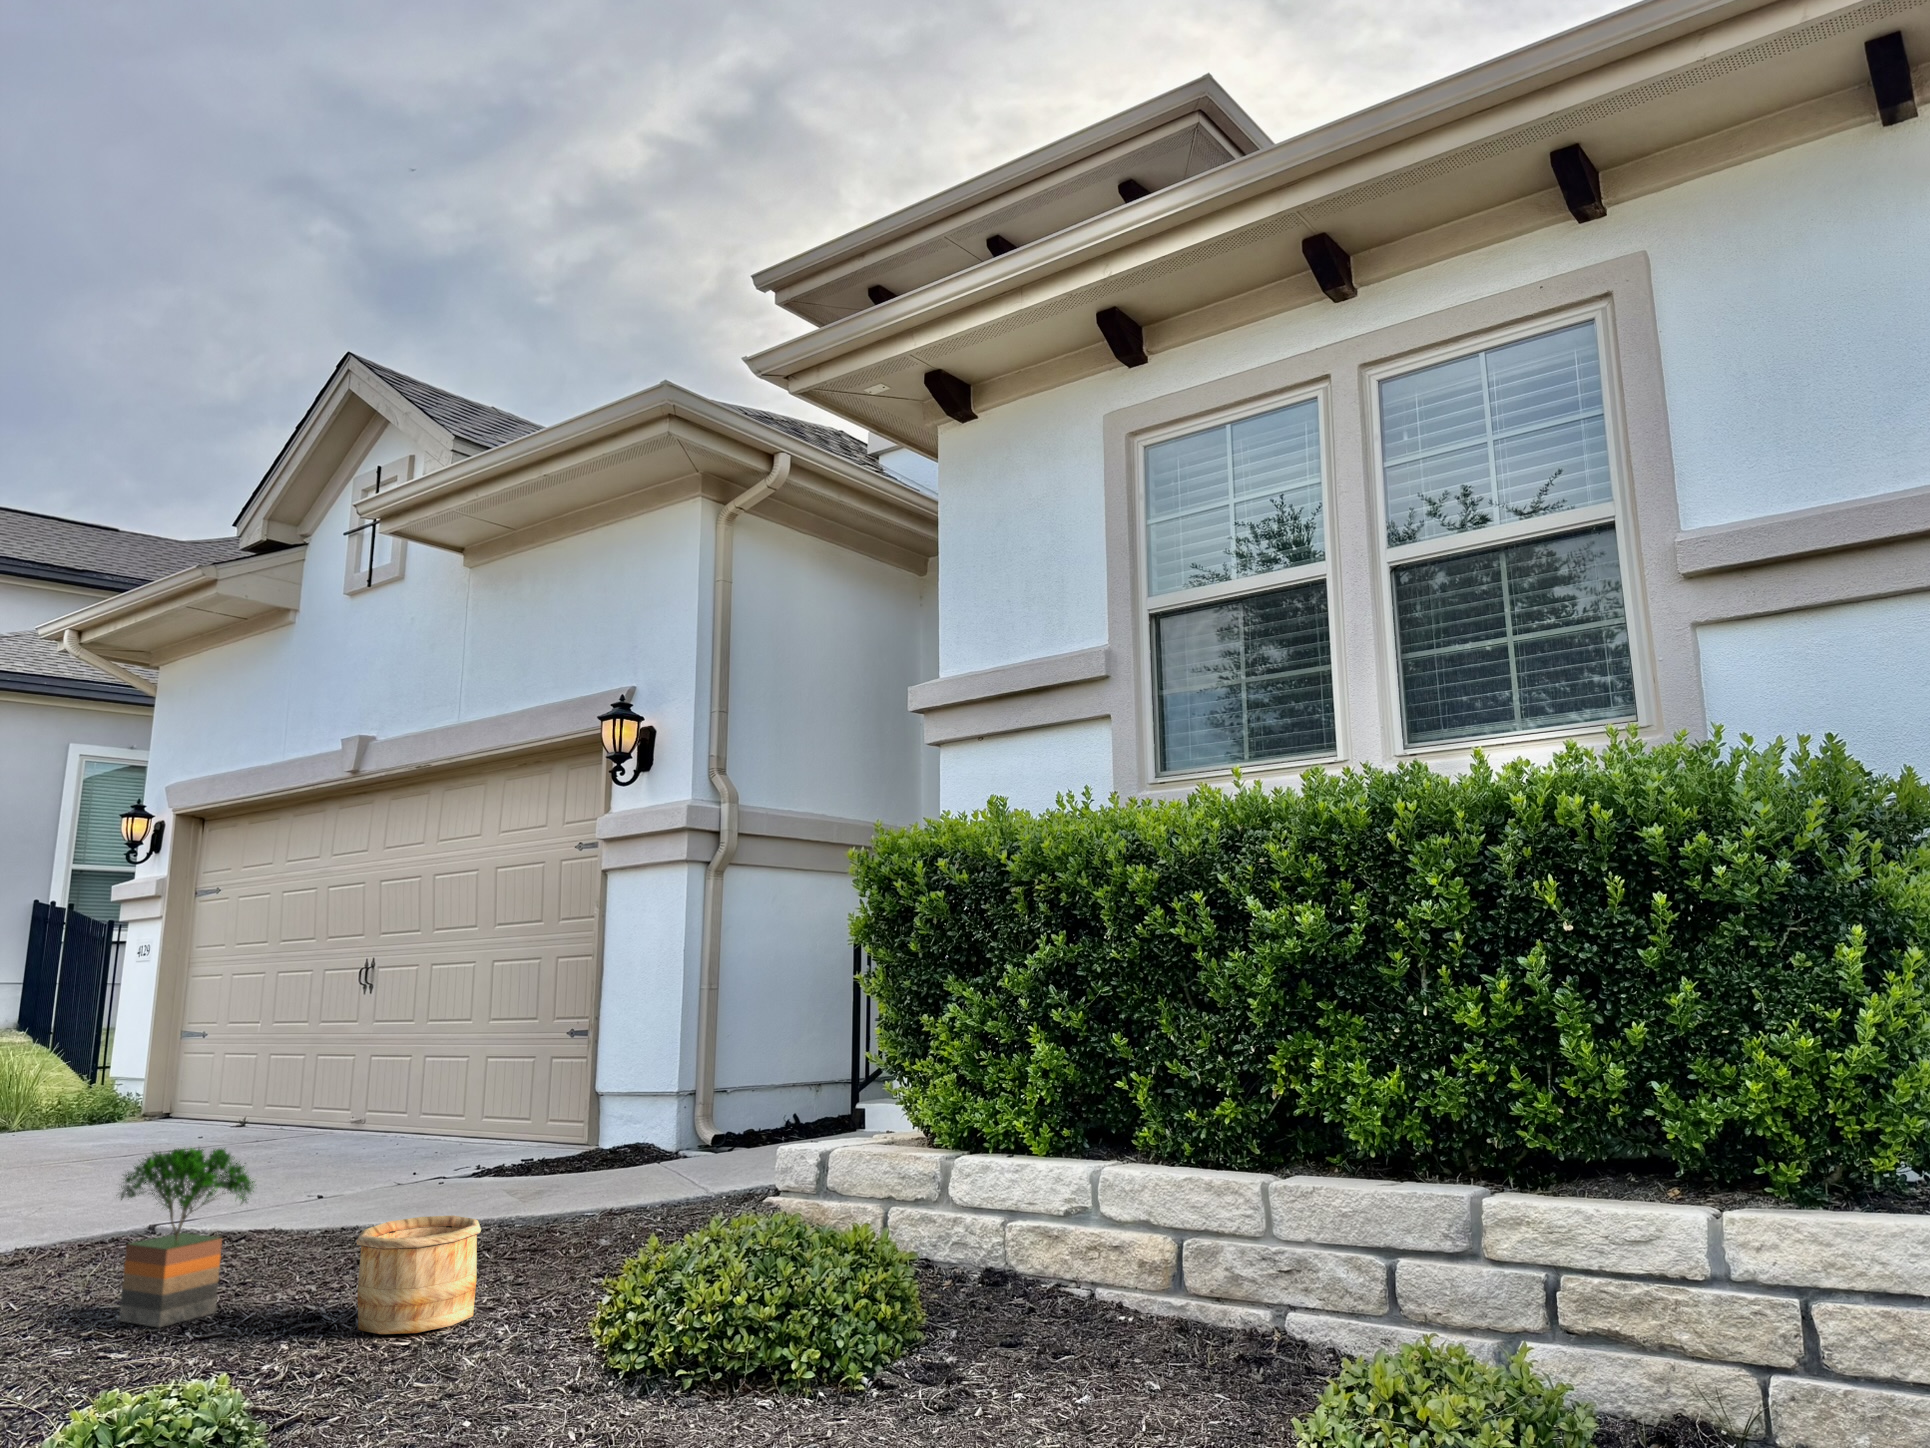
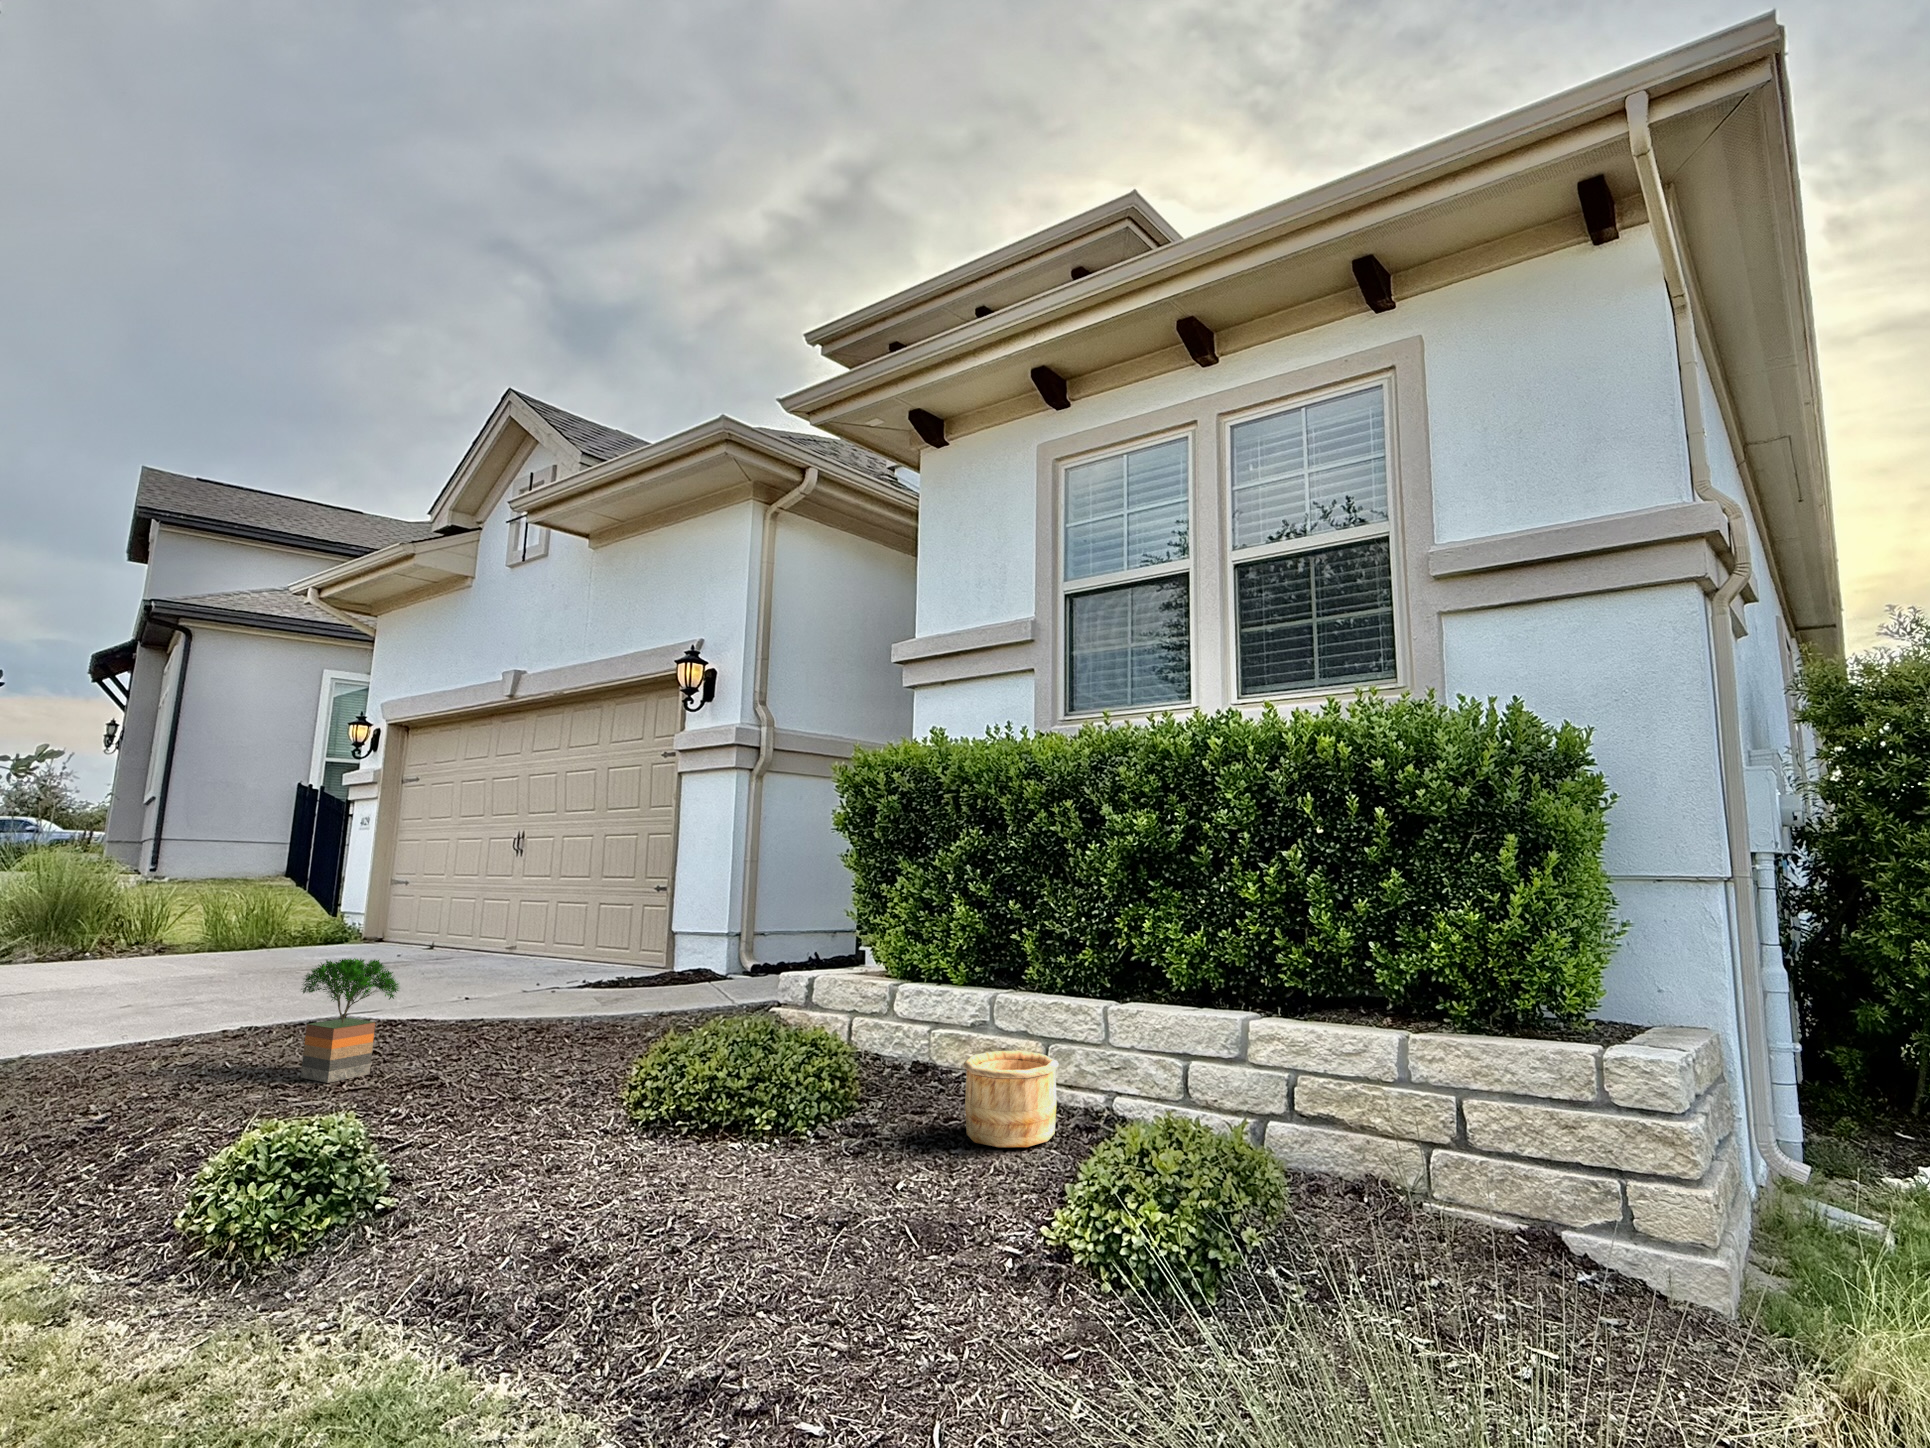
wooden bucket: present [356,1215,481,1334] -> present [963,1051,1059,1147]

